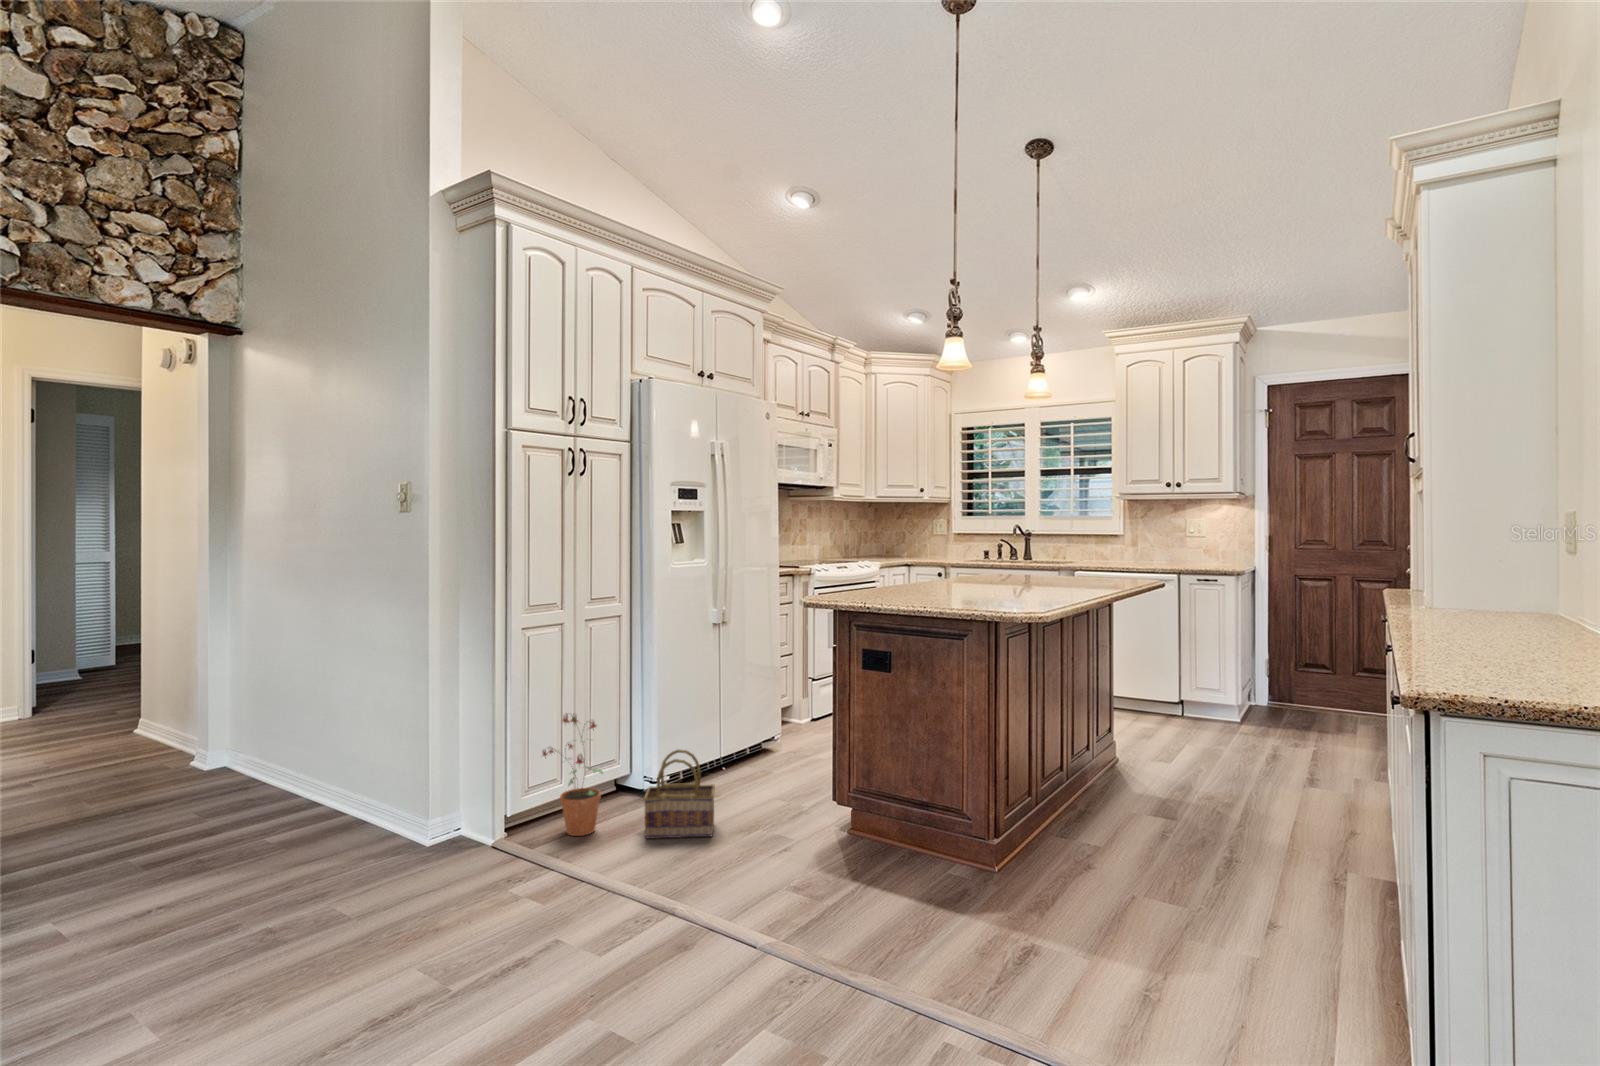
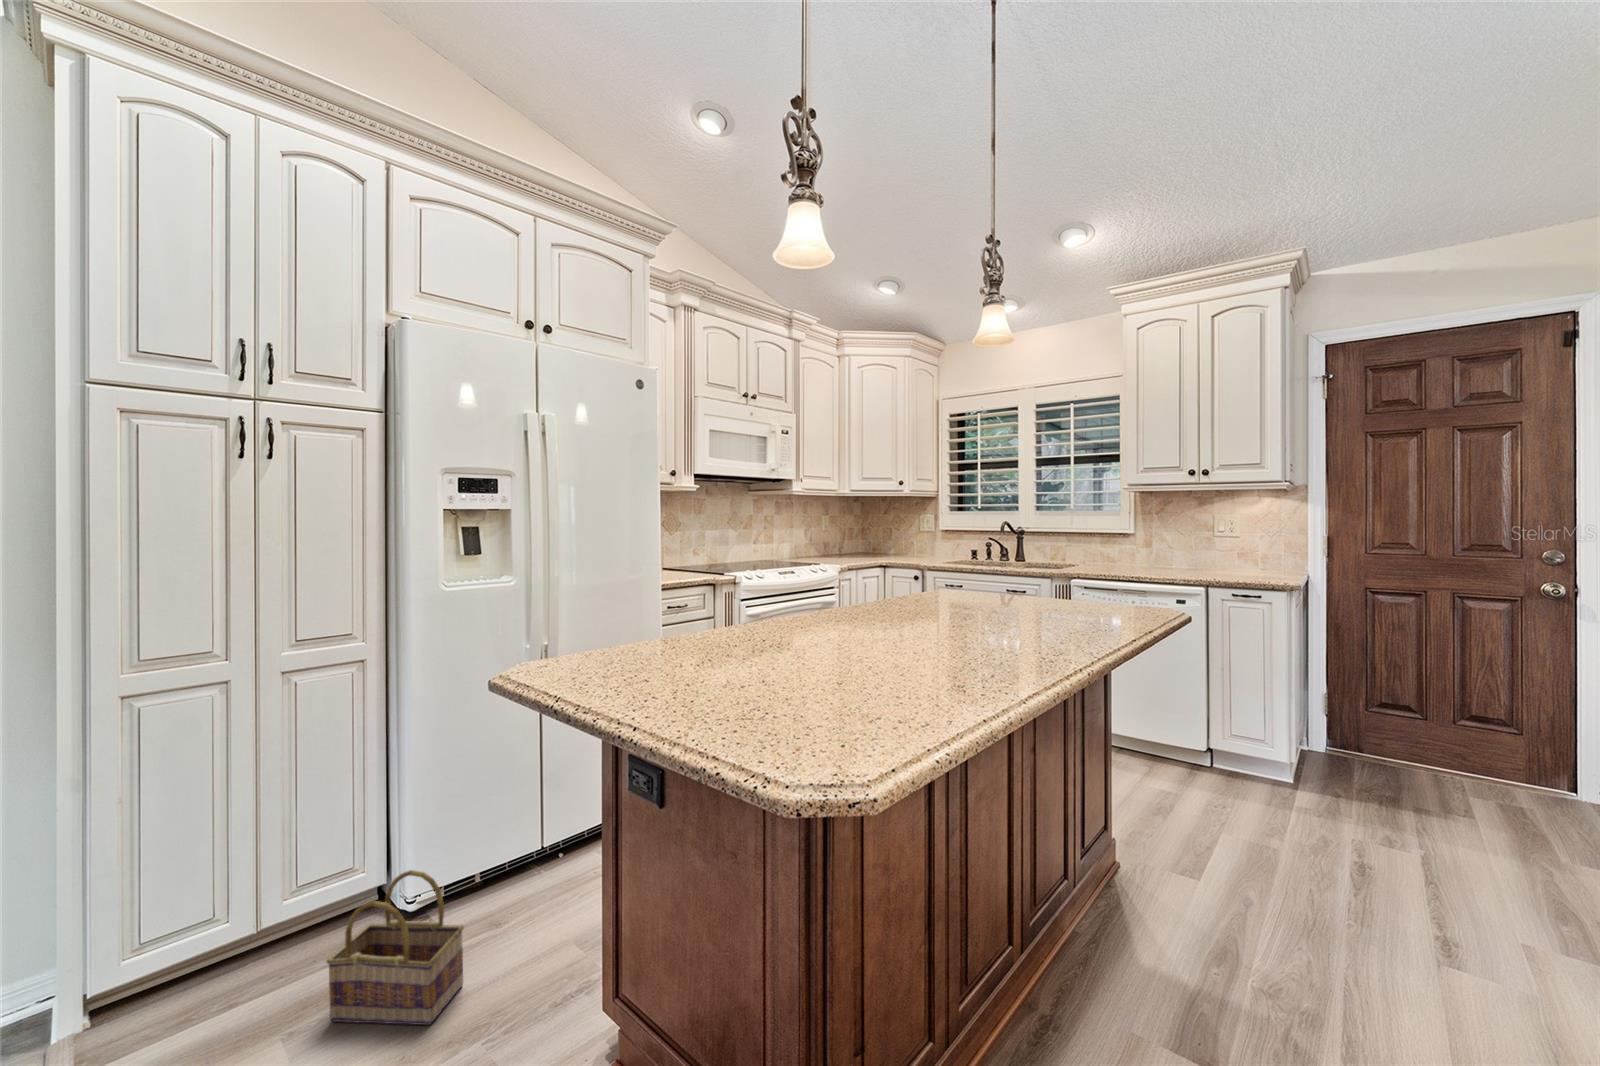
potted plant: present [543,714,603,836] -> none [202,807,300,1004]

